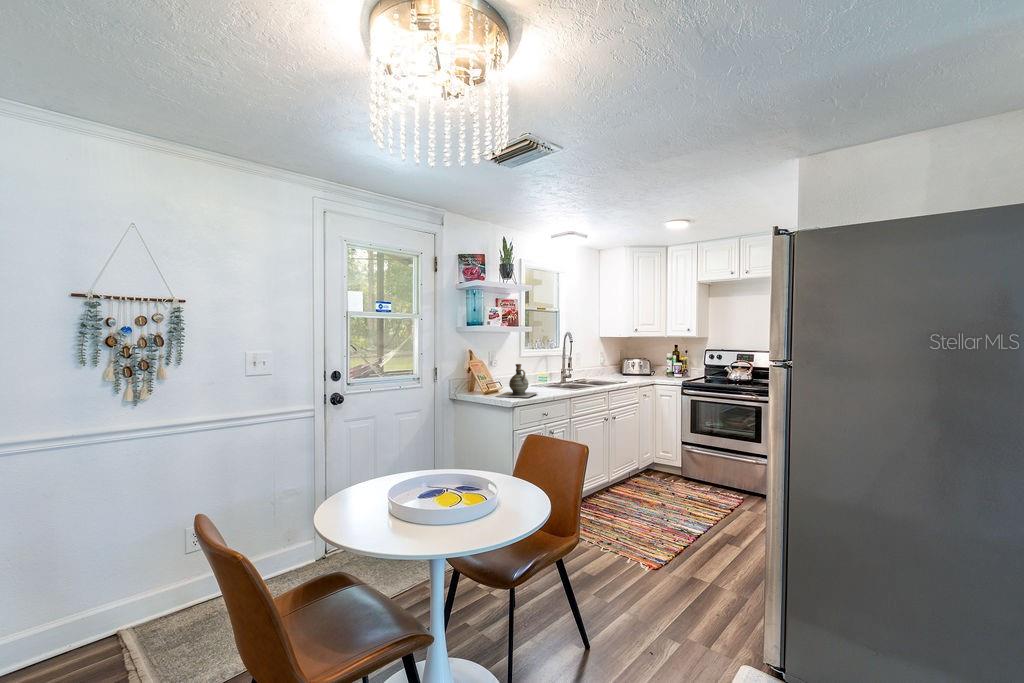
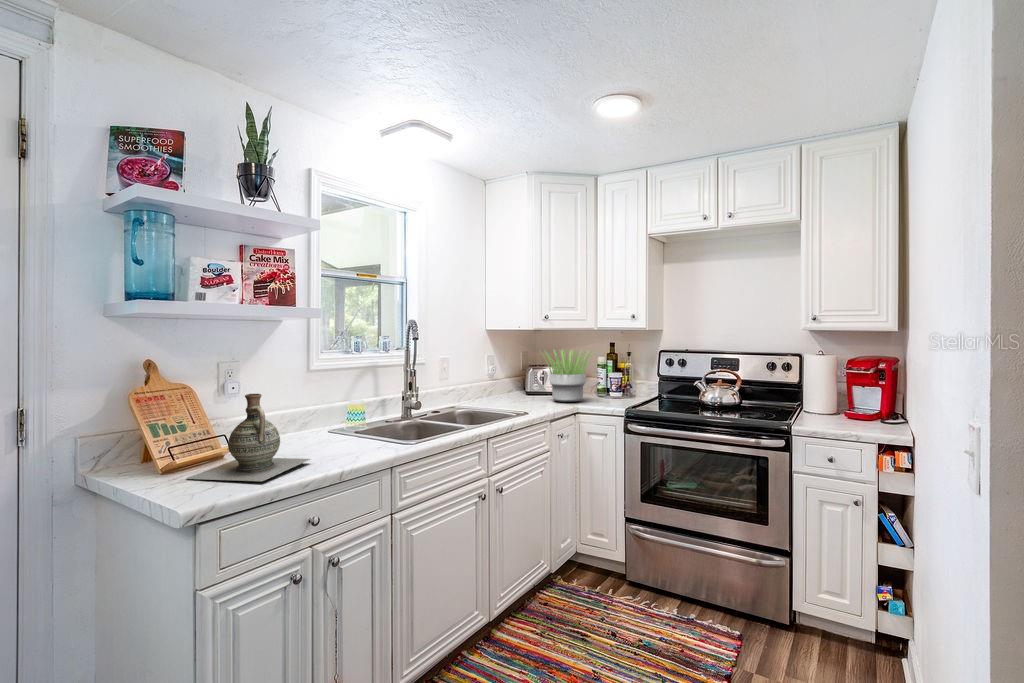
potted plant: none [630,348,667,378] -> present [540,350,594,402]

